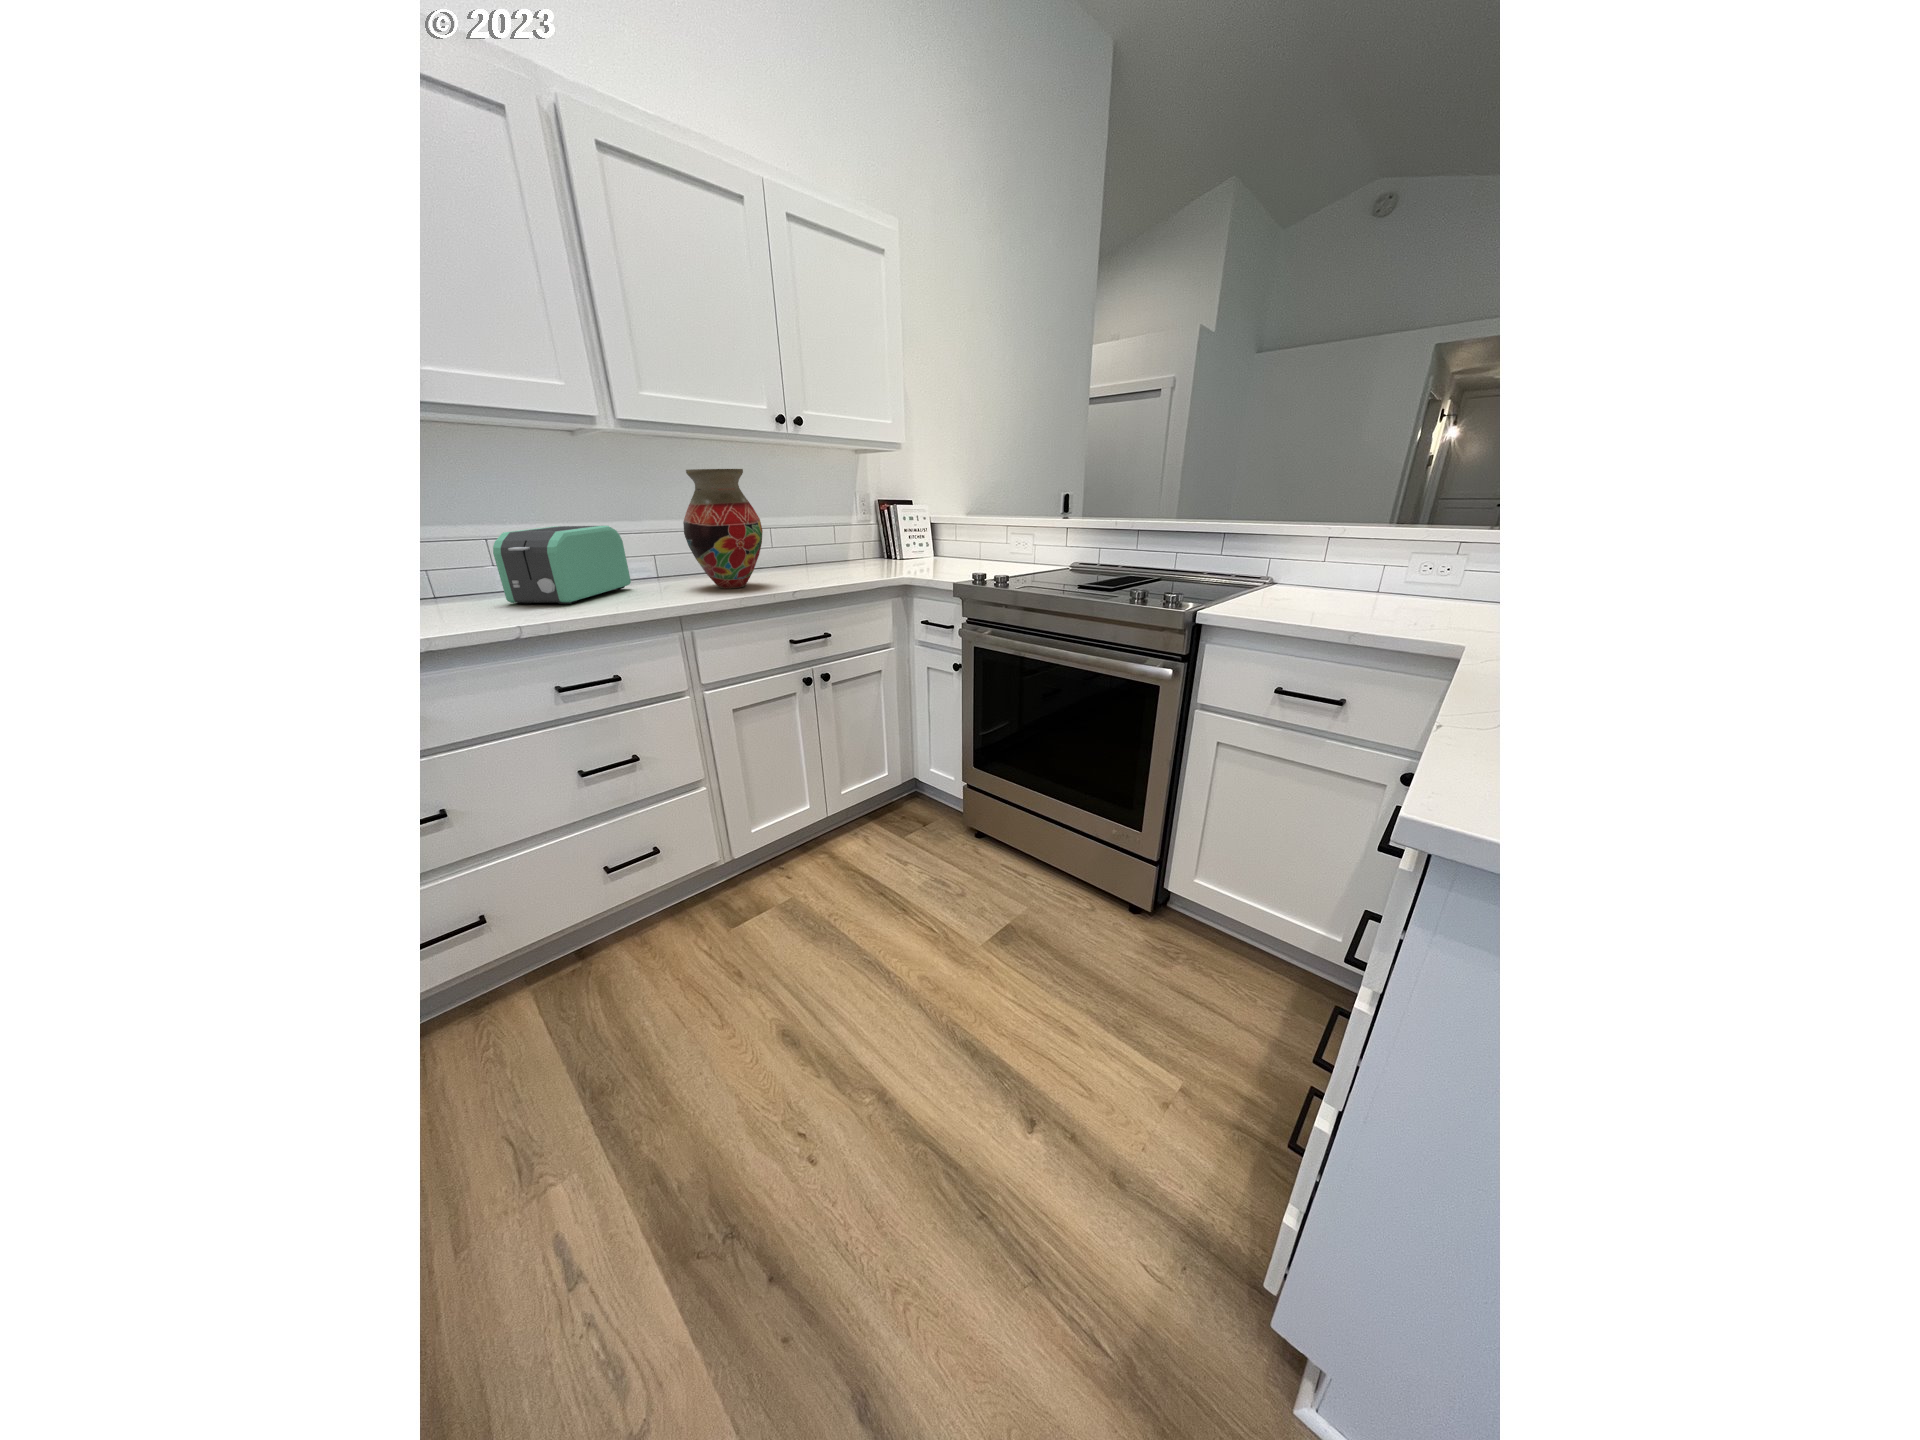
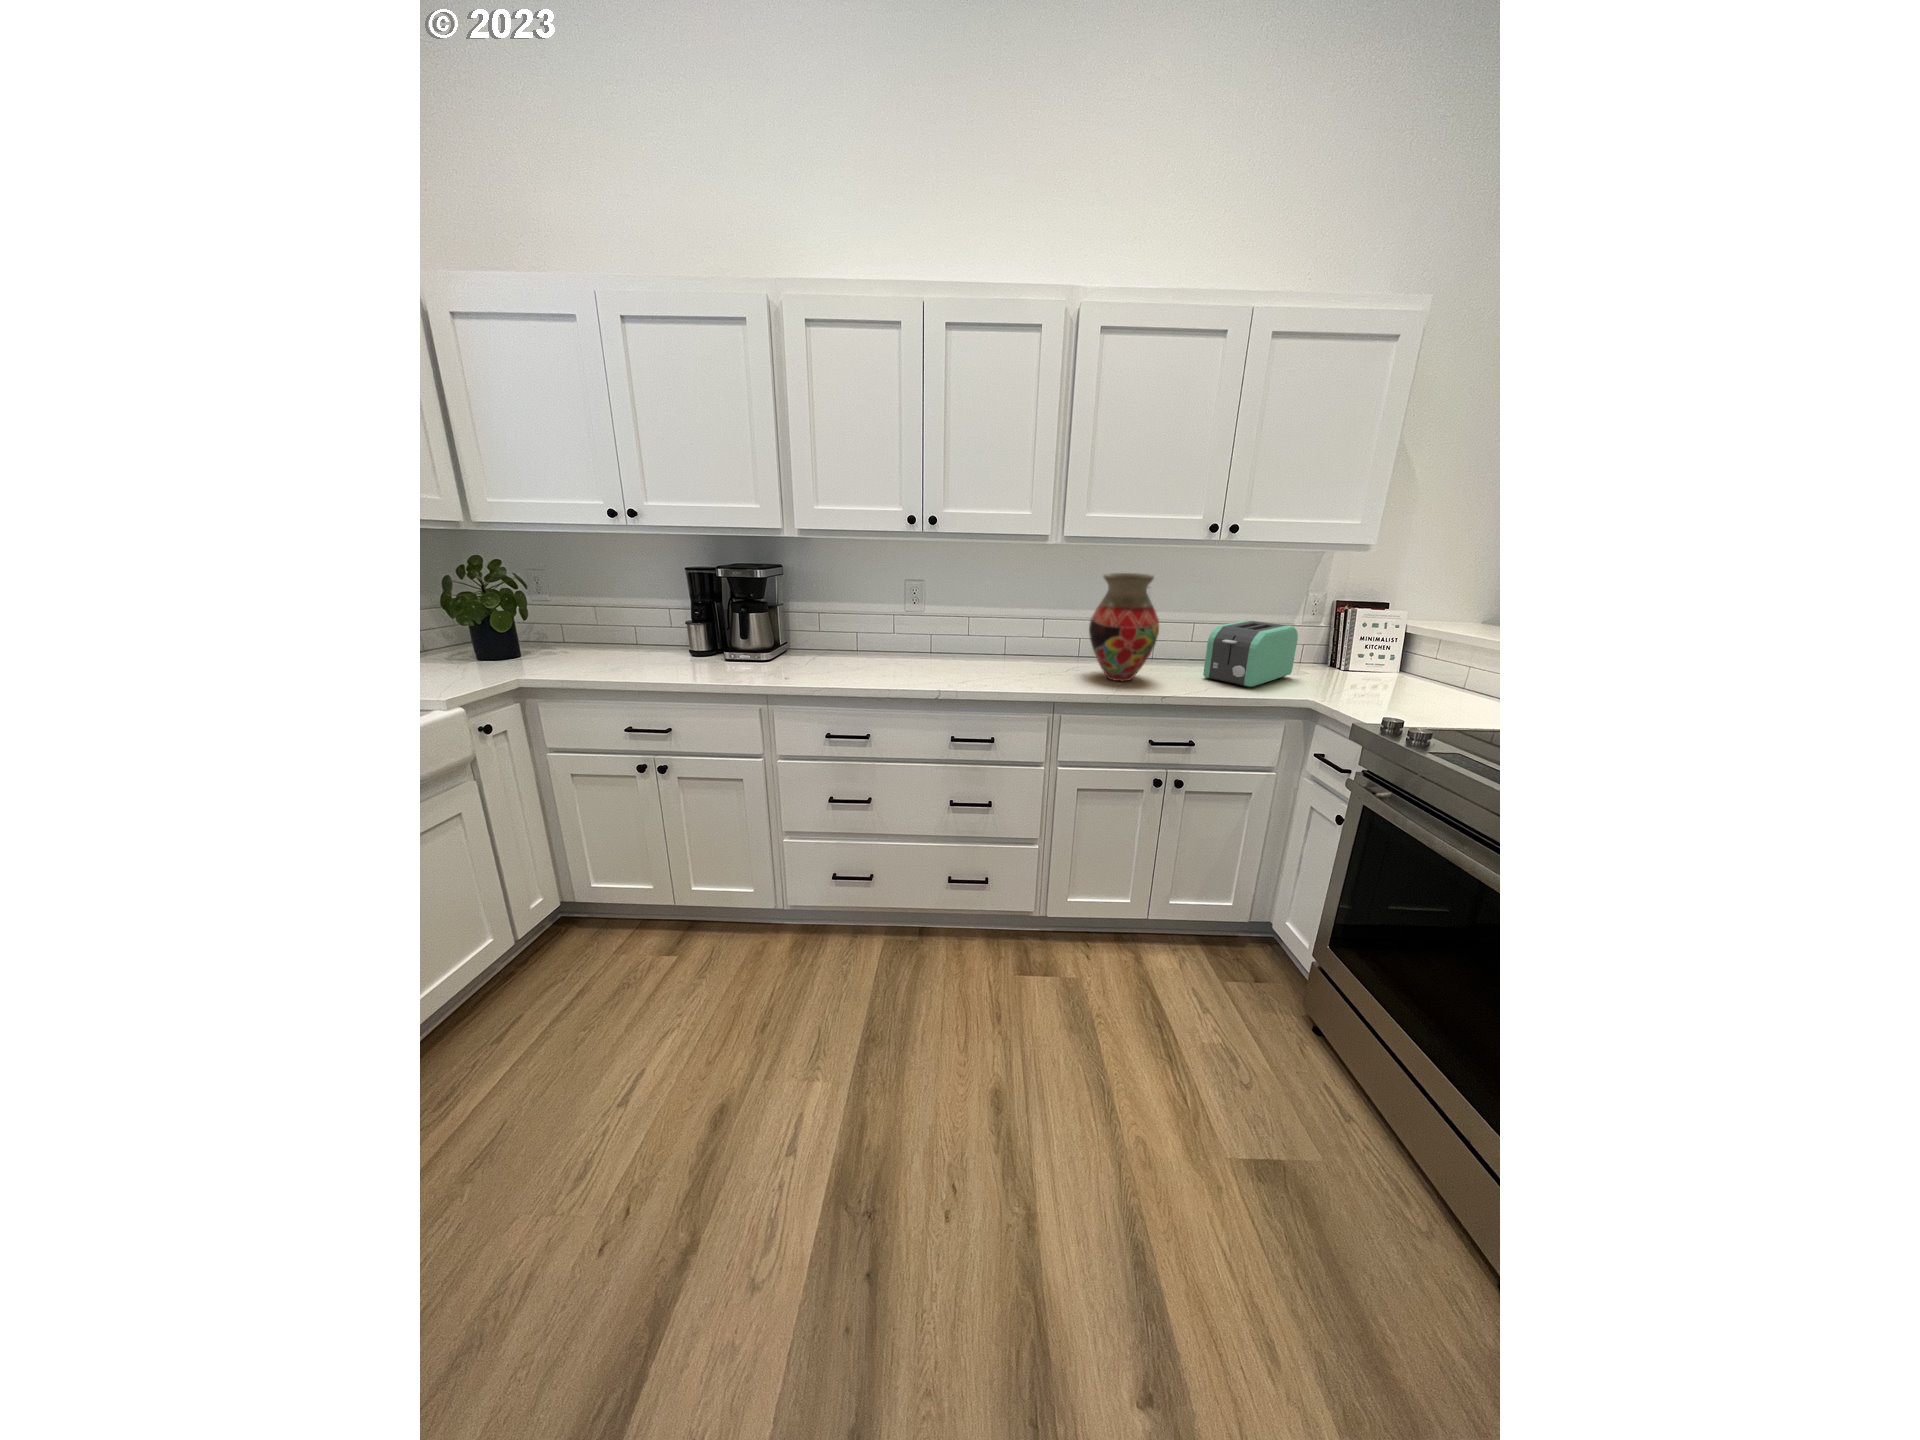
toaster: present [493,526,631,604] -> present [1203,620,1298,688]

